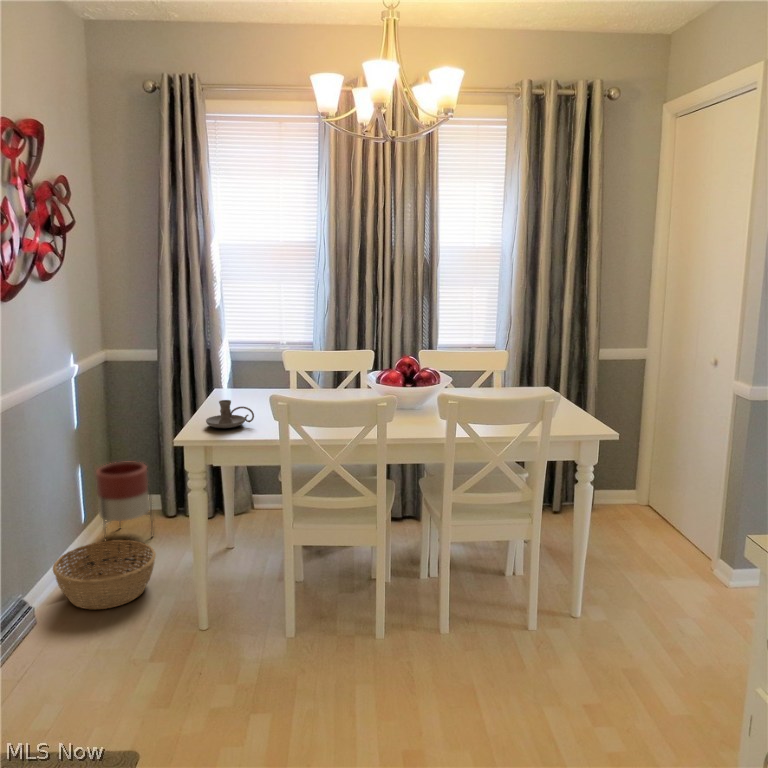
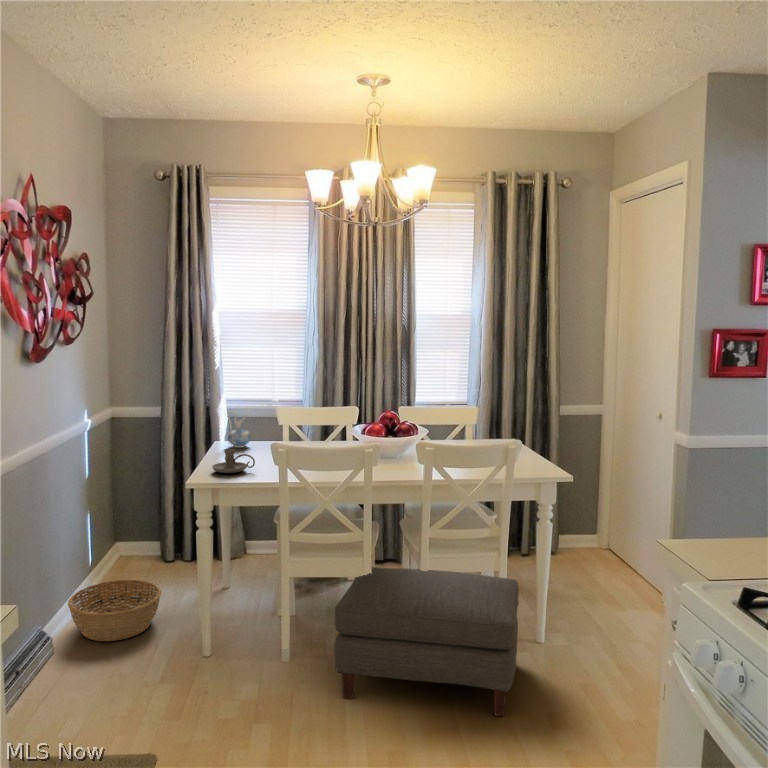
ceramic pitcher: none [227,355,252,397] -> present [228,411,250,448]
planter: present [96,462,154,535] -> none [103,510,154,589]
ottoman: none [343,533,553,710] -> present [334,567,519,716]

